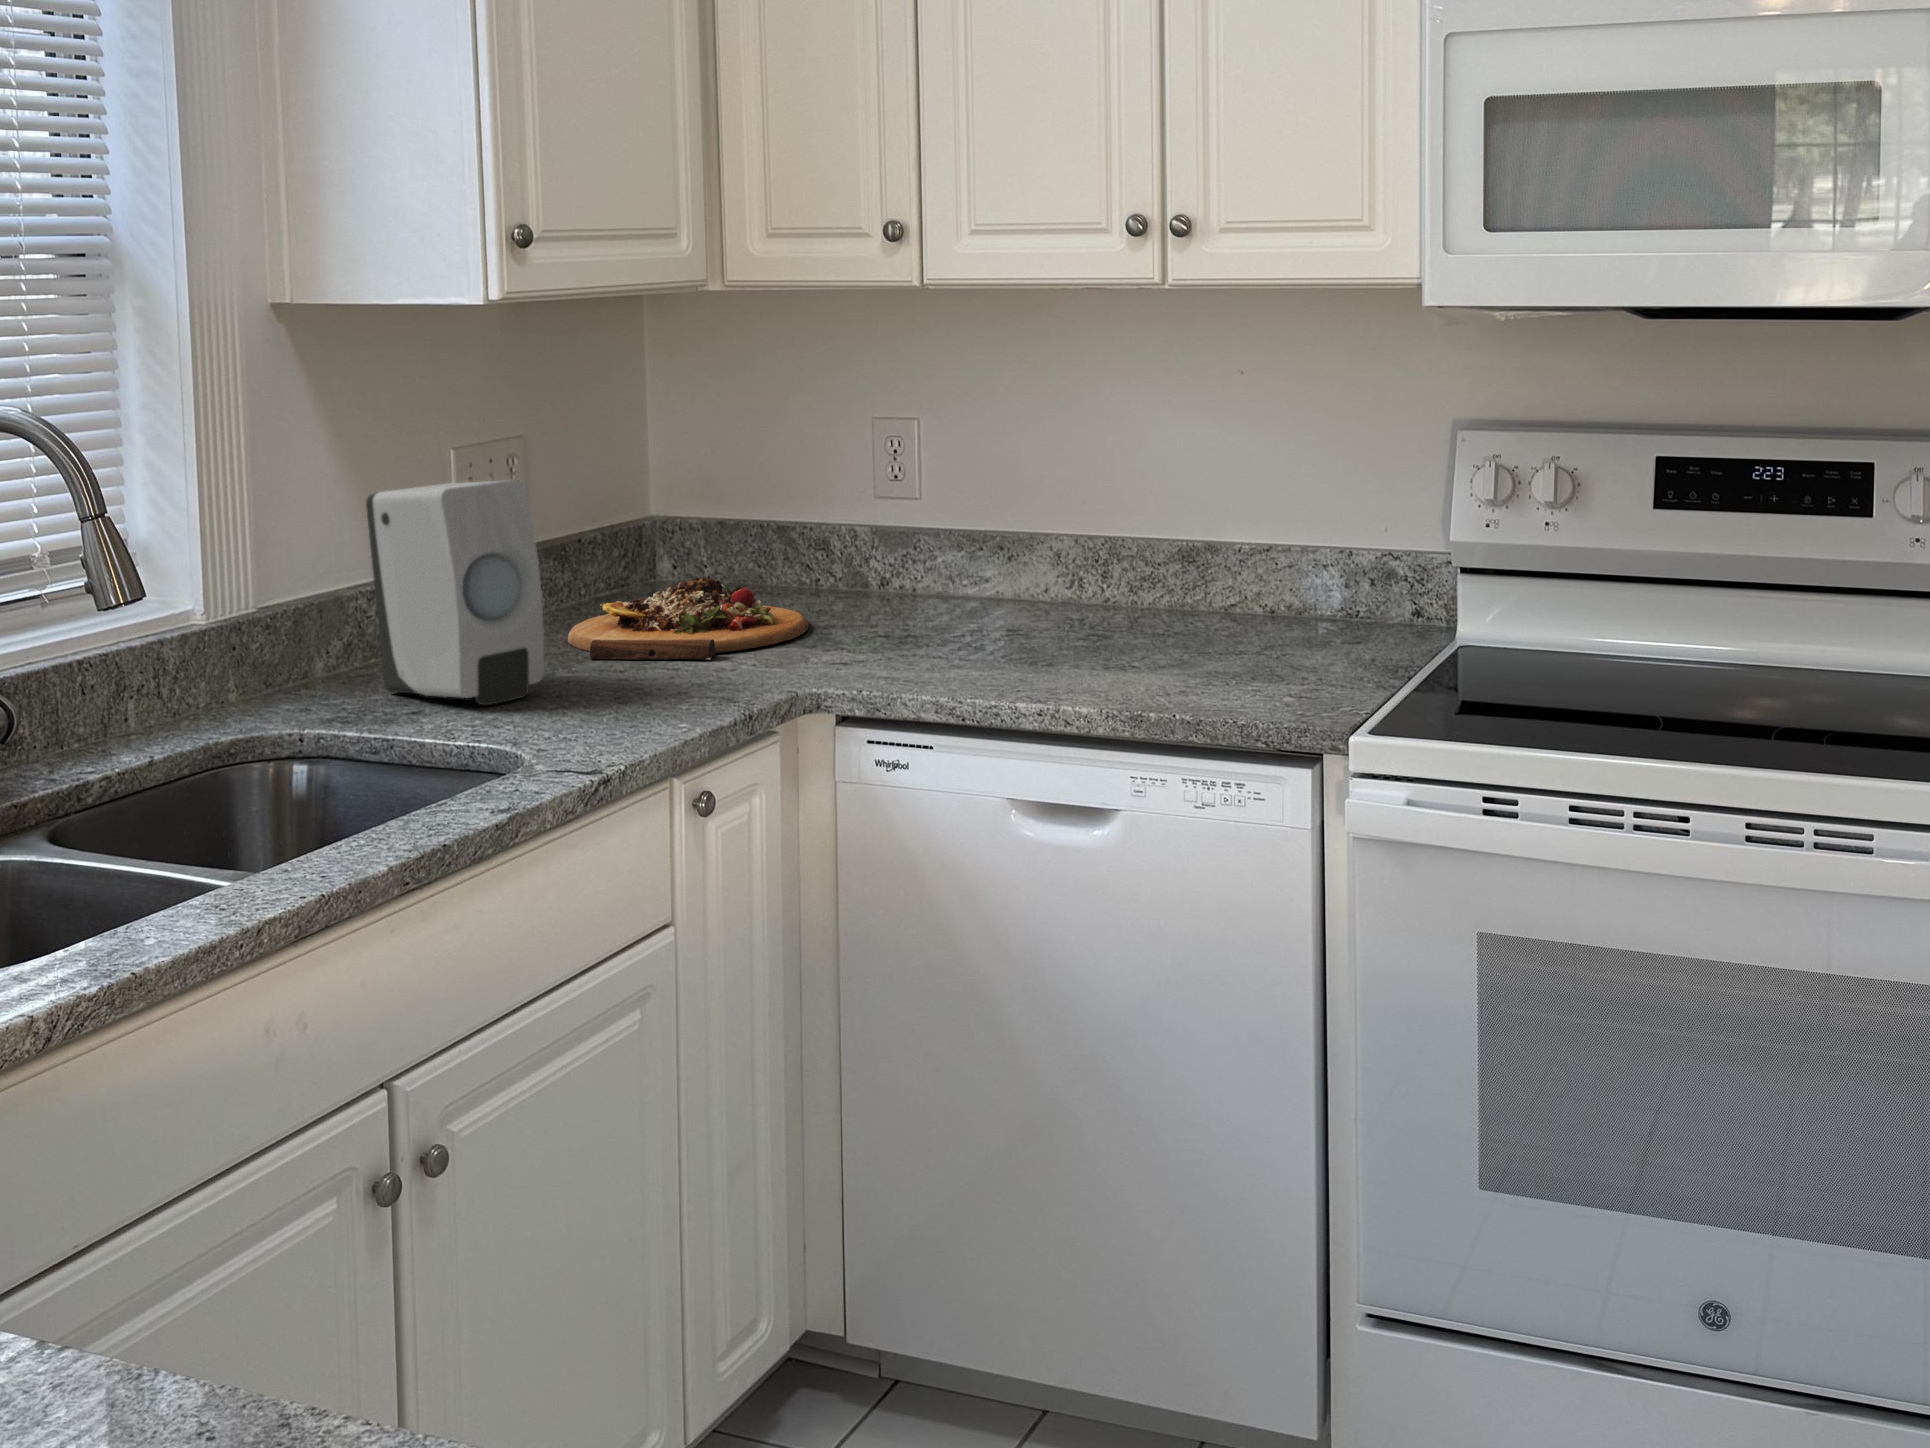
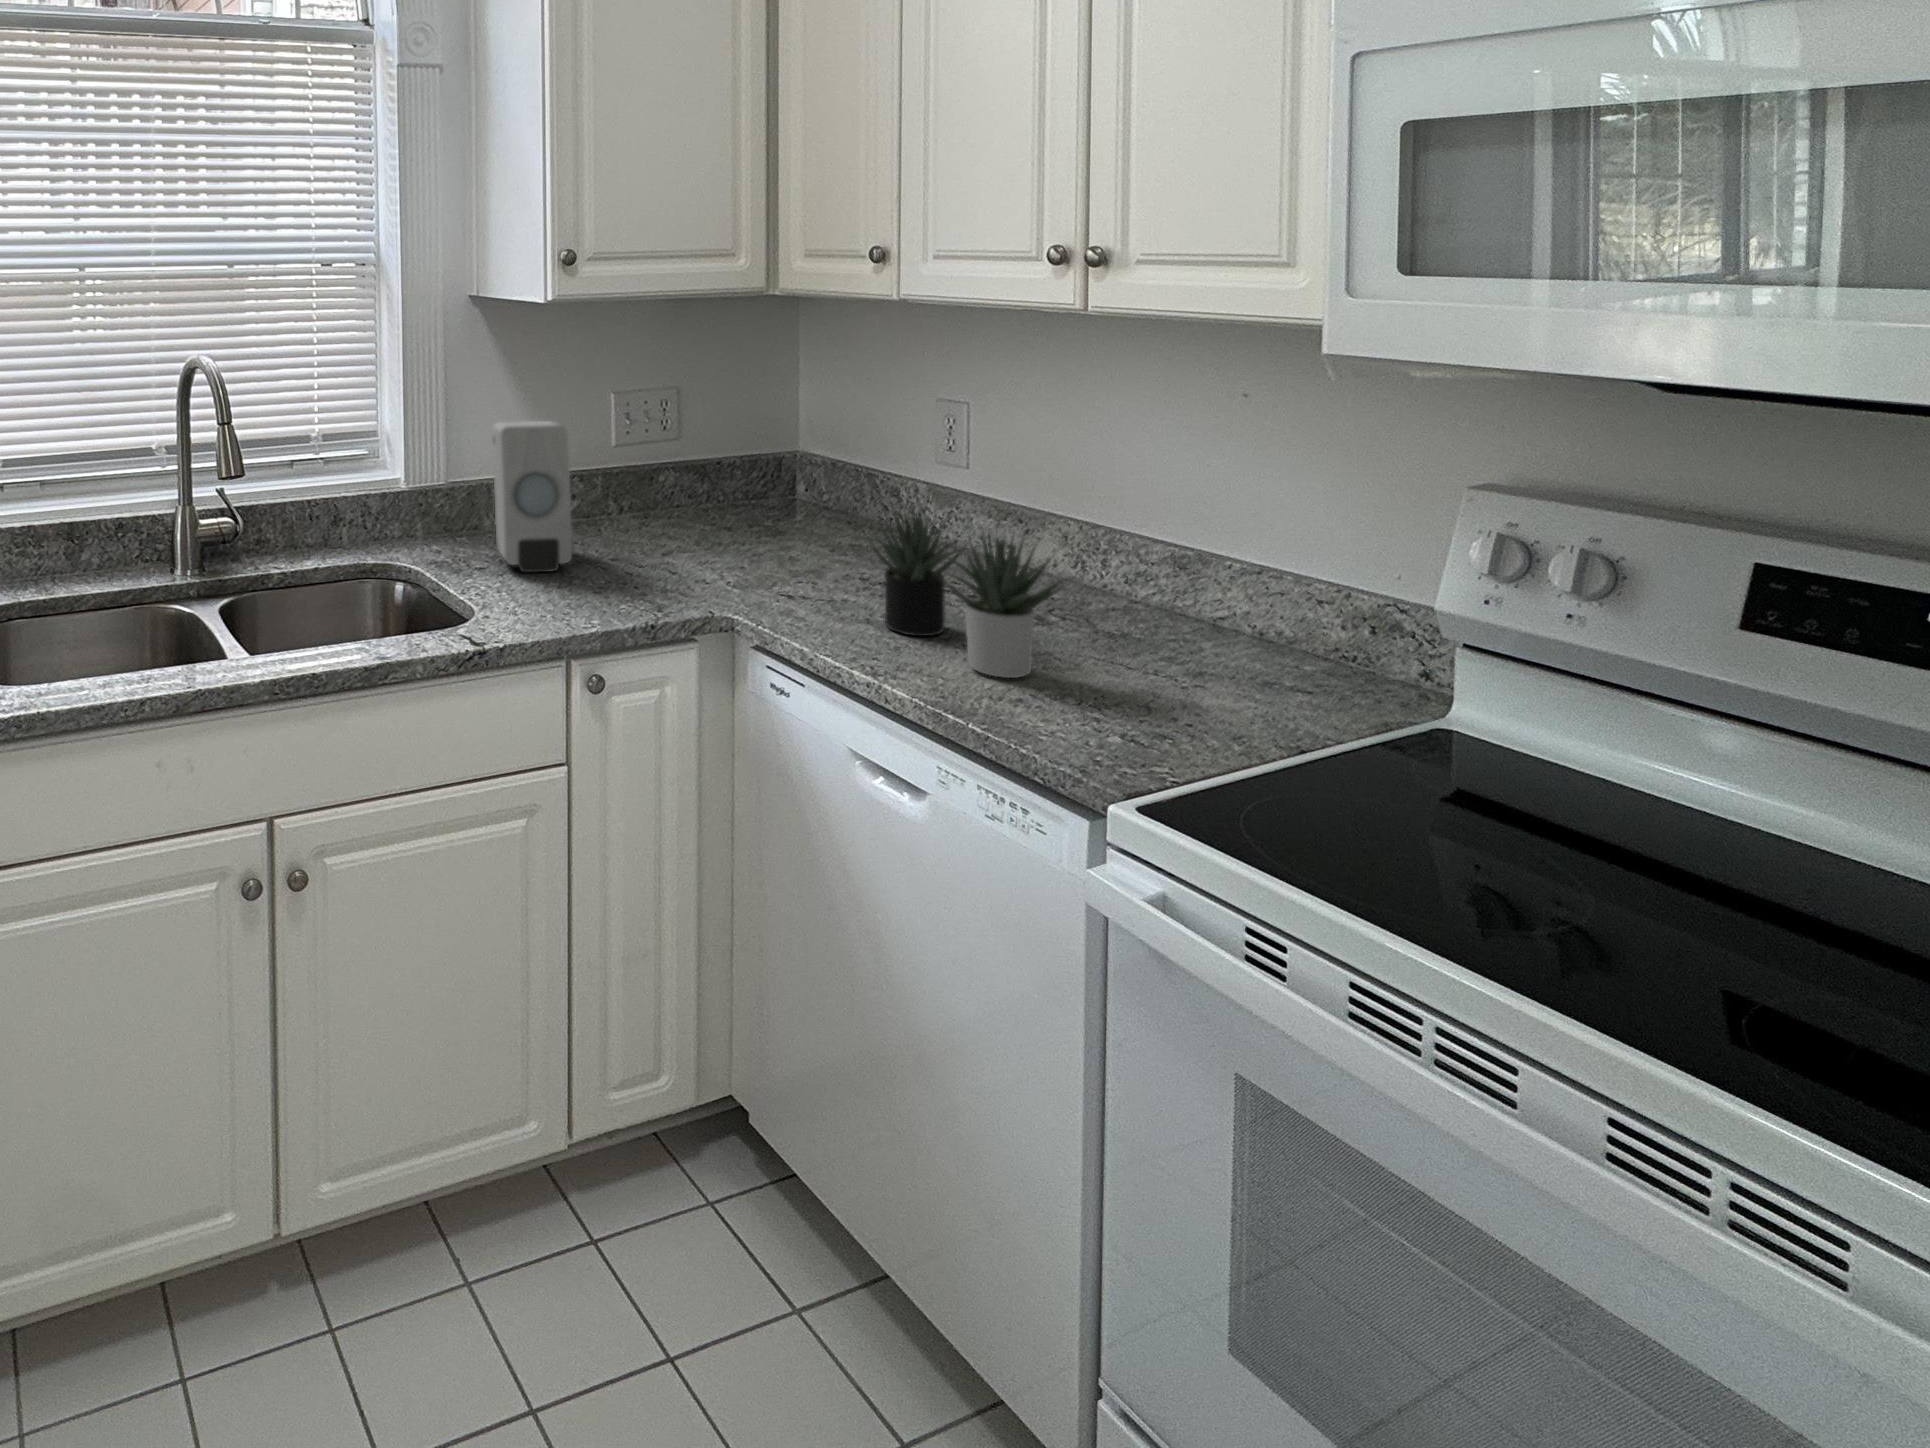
succulent plant: none [942,516,1205,683] -> present [871,510,1062,678]
cutting board: present [568,577,809,660] -> none [647,504,835,569]

